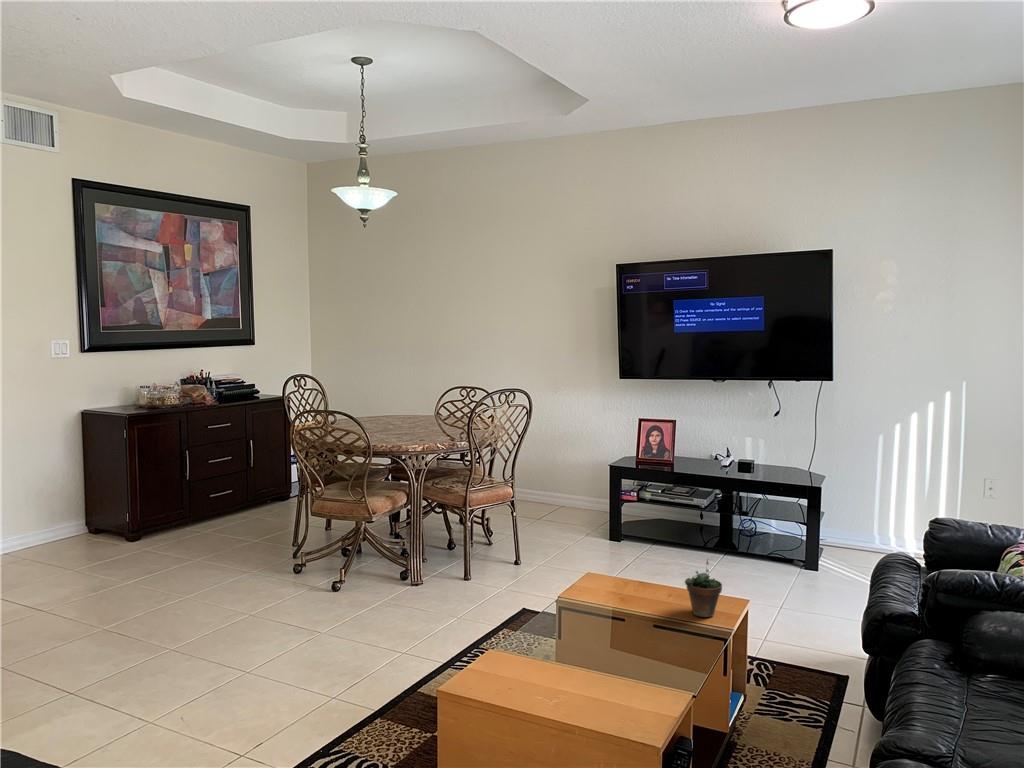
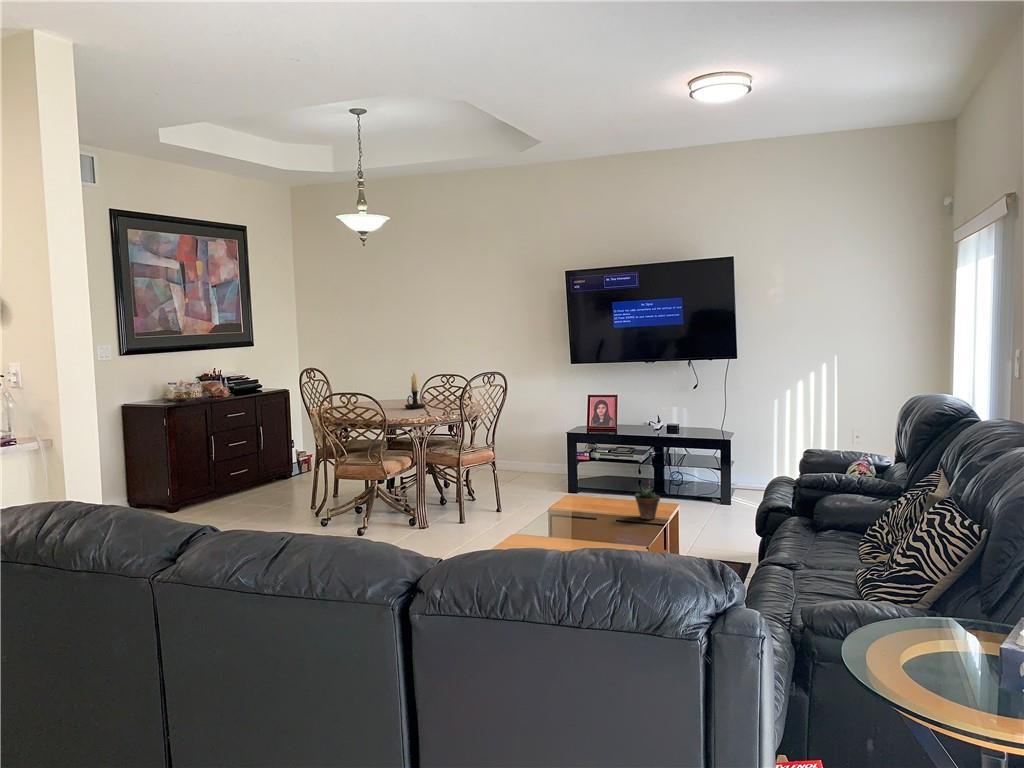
candle holder: none [406,381,432,431] -> present [405,370,426,409]

